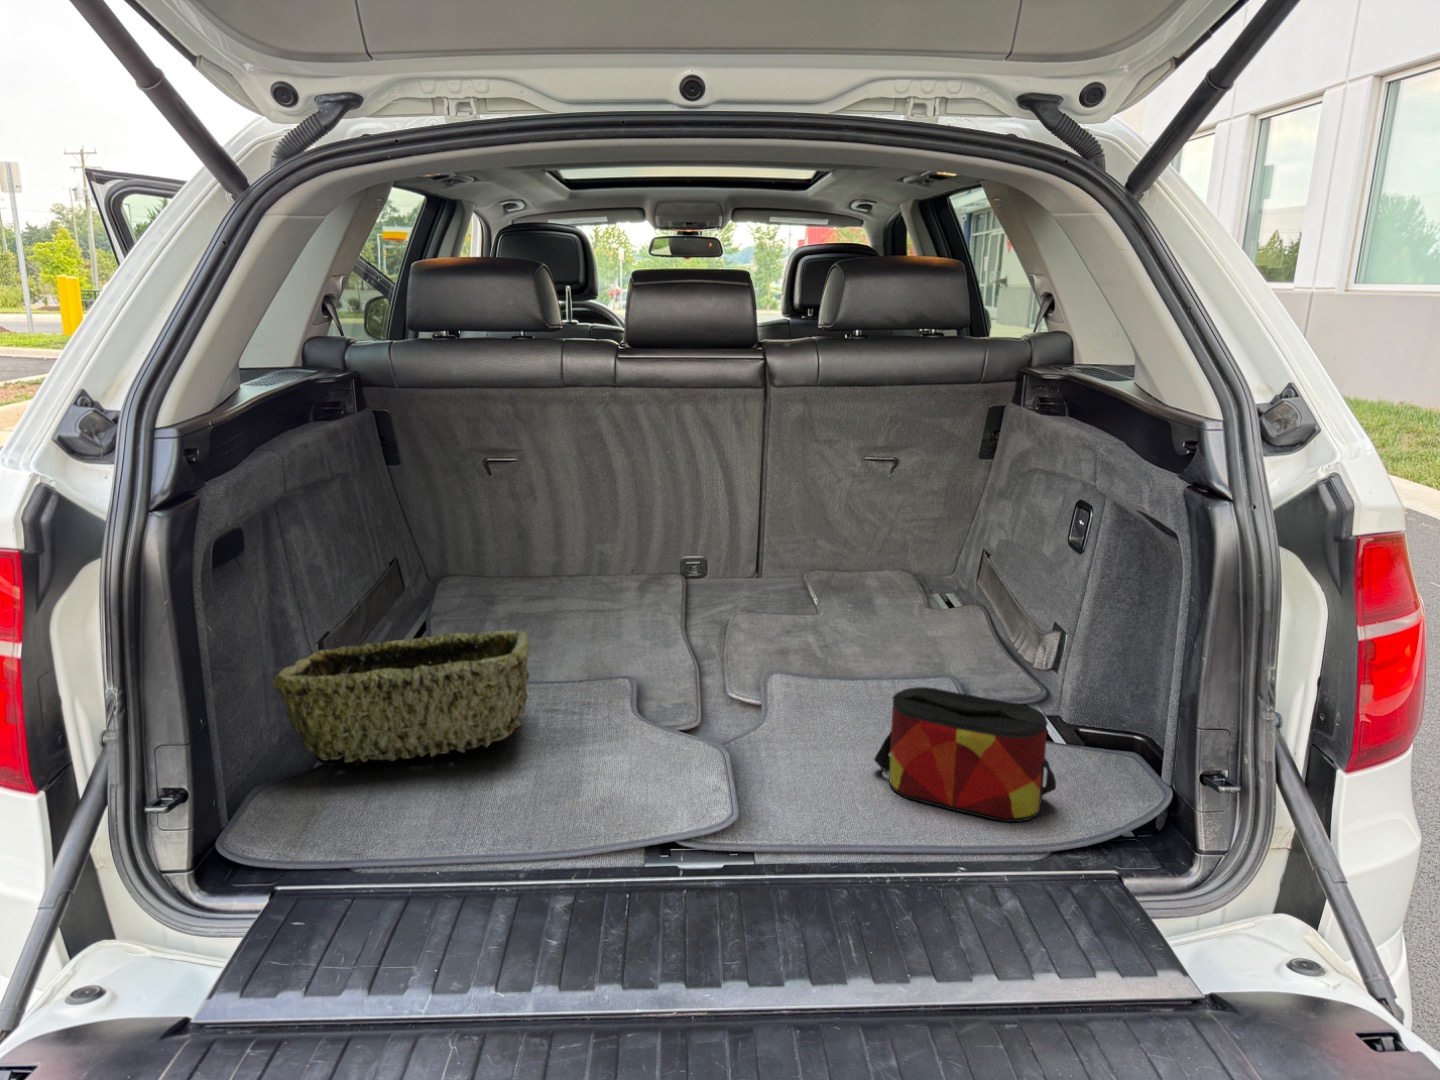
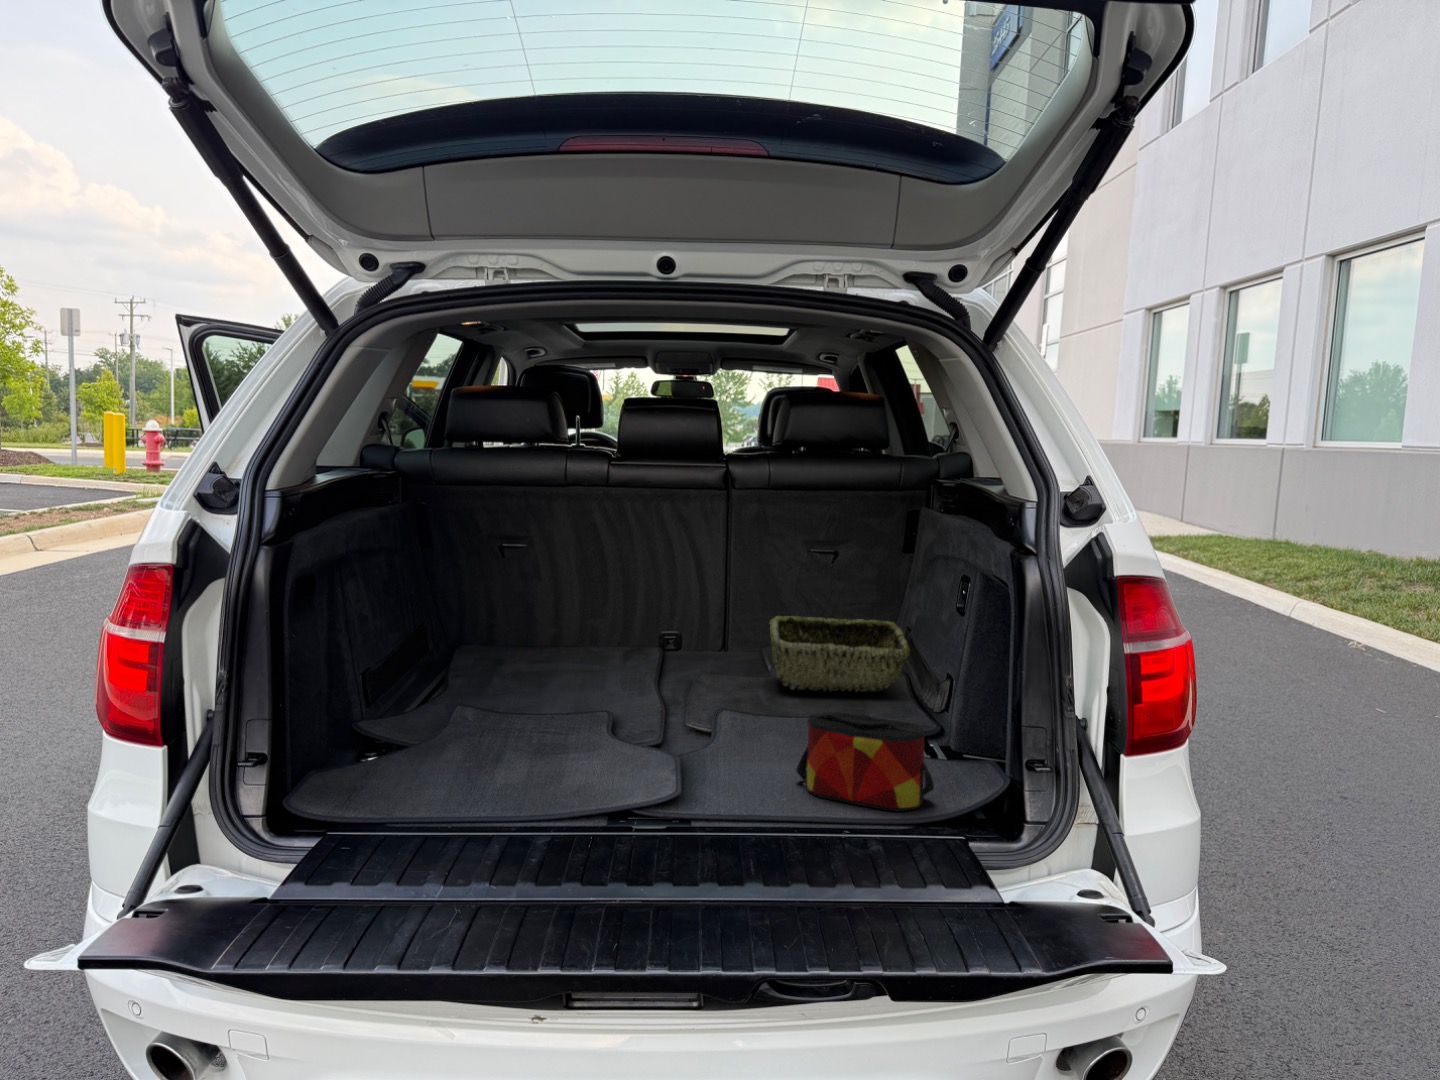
woven basket: present [273,630,530,762] -> present [770,616,910,692]

